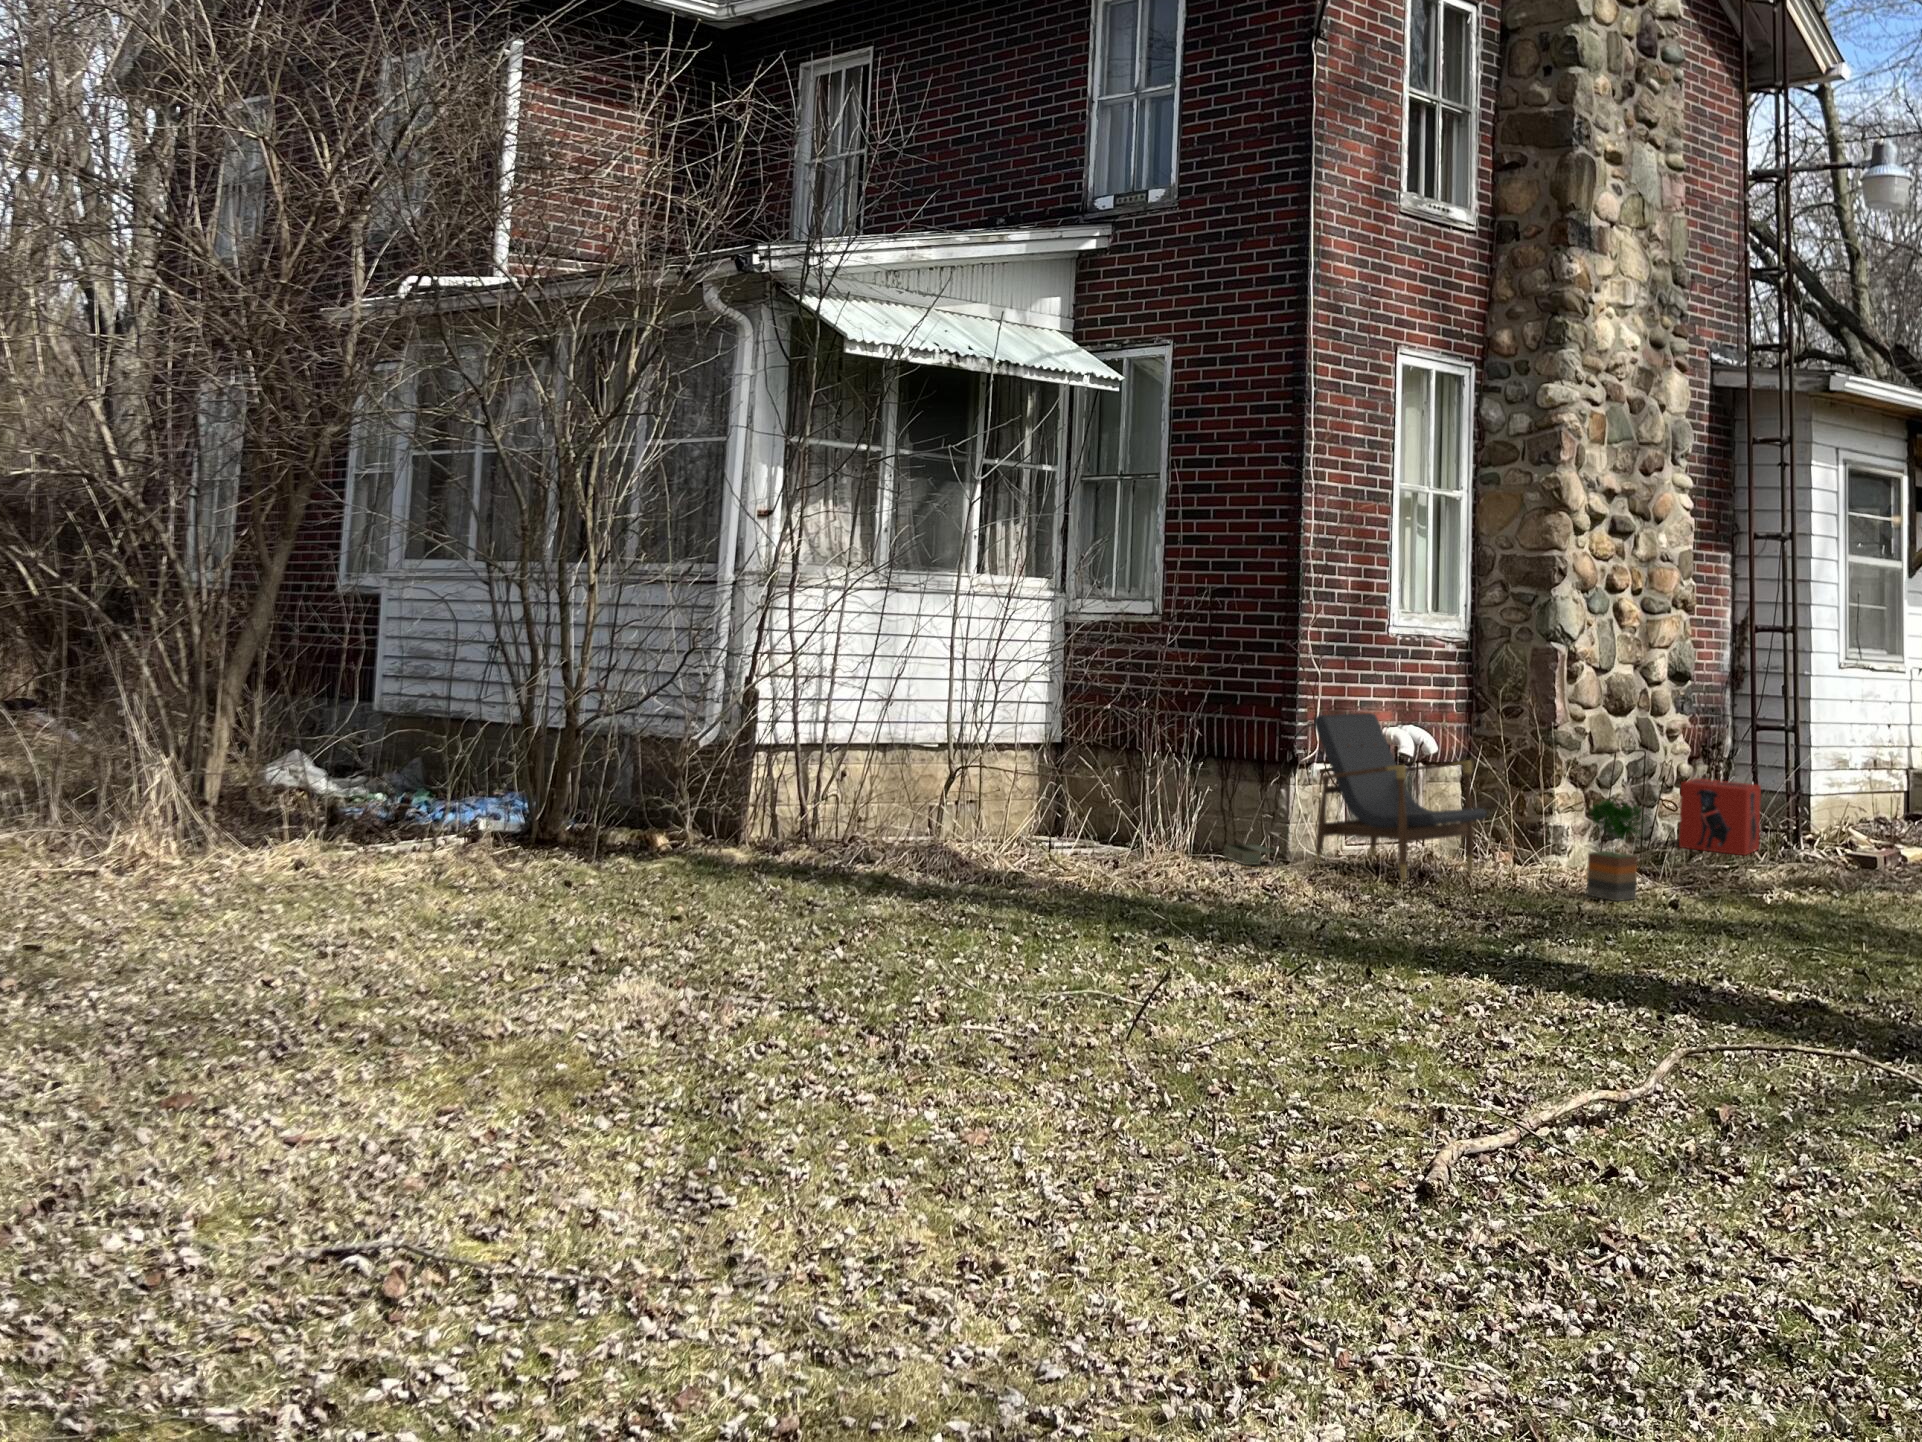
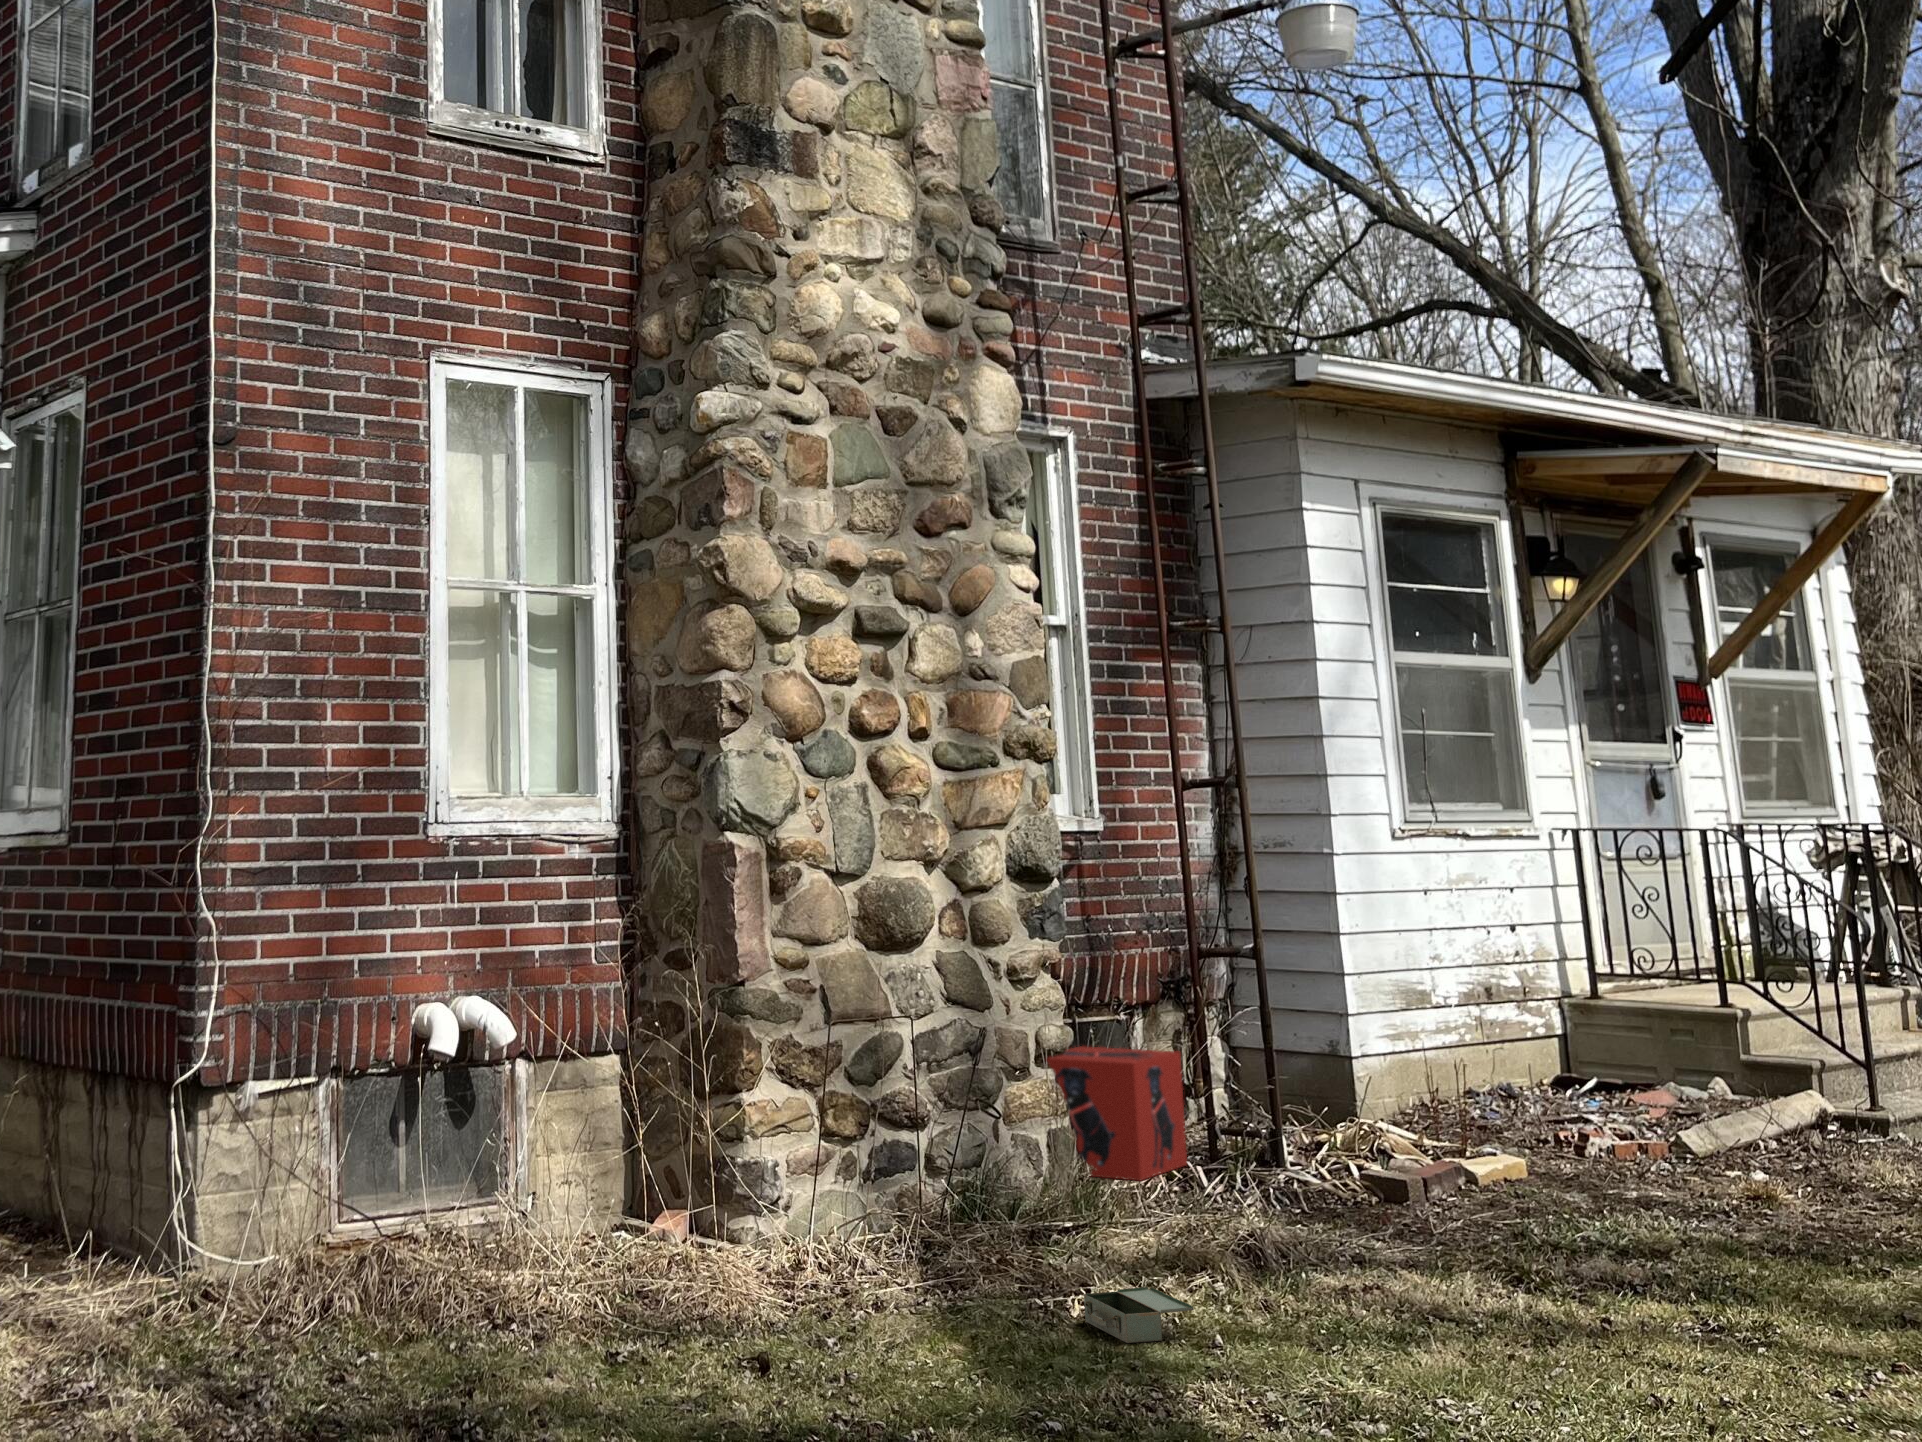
lounge chair: present [1314,713,1487,882] -> none [228,980,525,1296]
potted tree: present [1587,800,1649,901] -> none [648,1115,774,1314]
toolbox: present [1224,843,1276,865] -> present [1084,1287,1194,1343]

